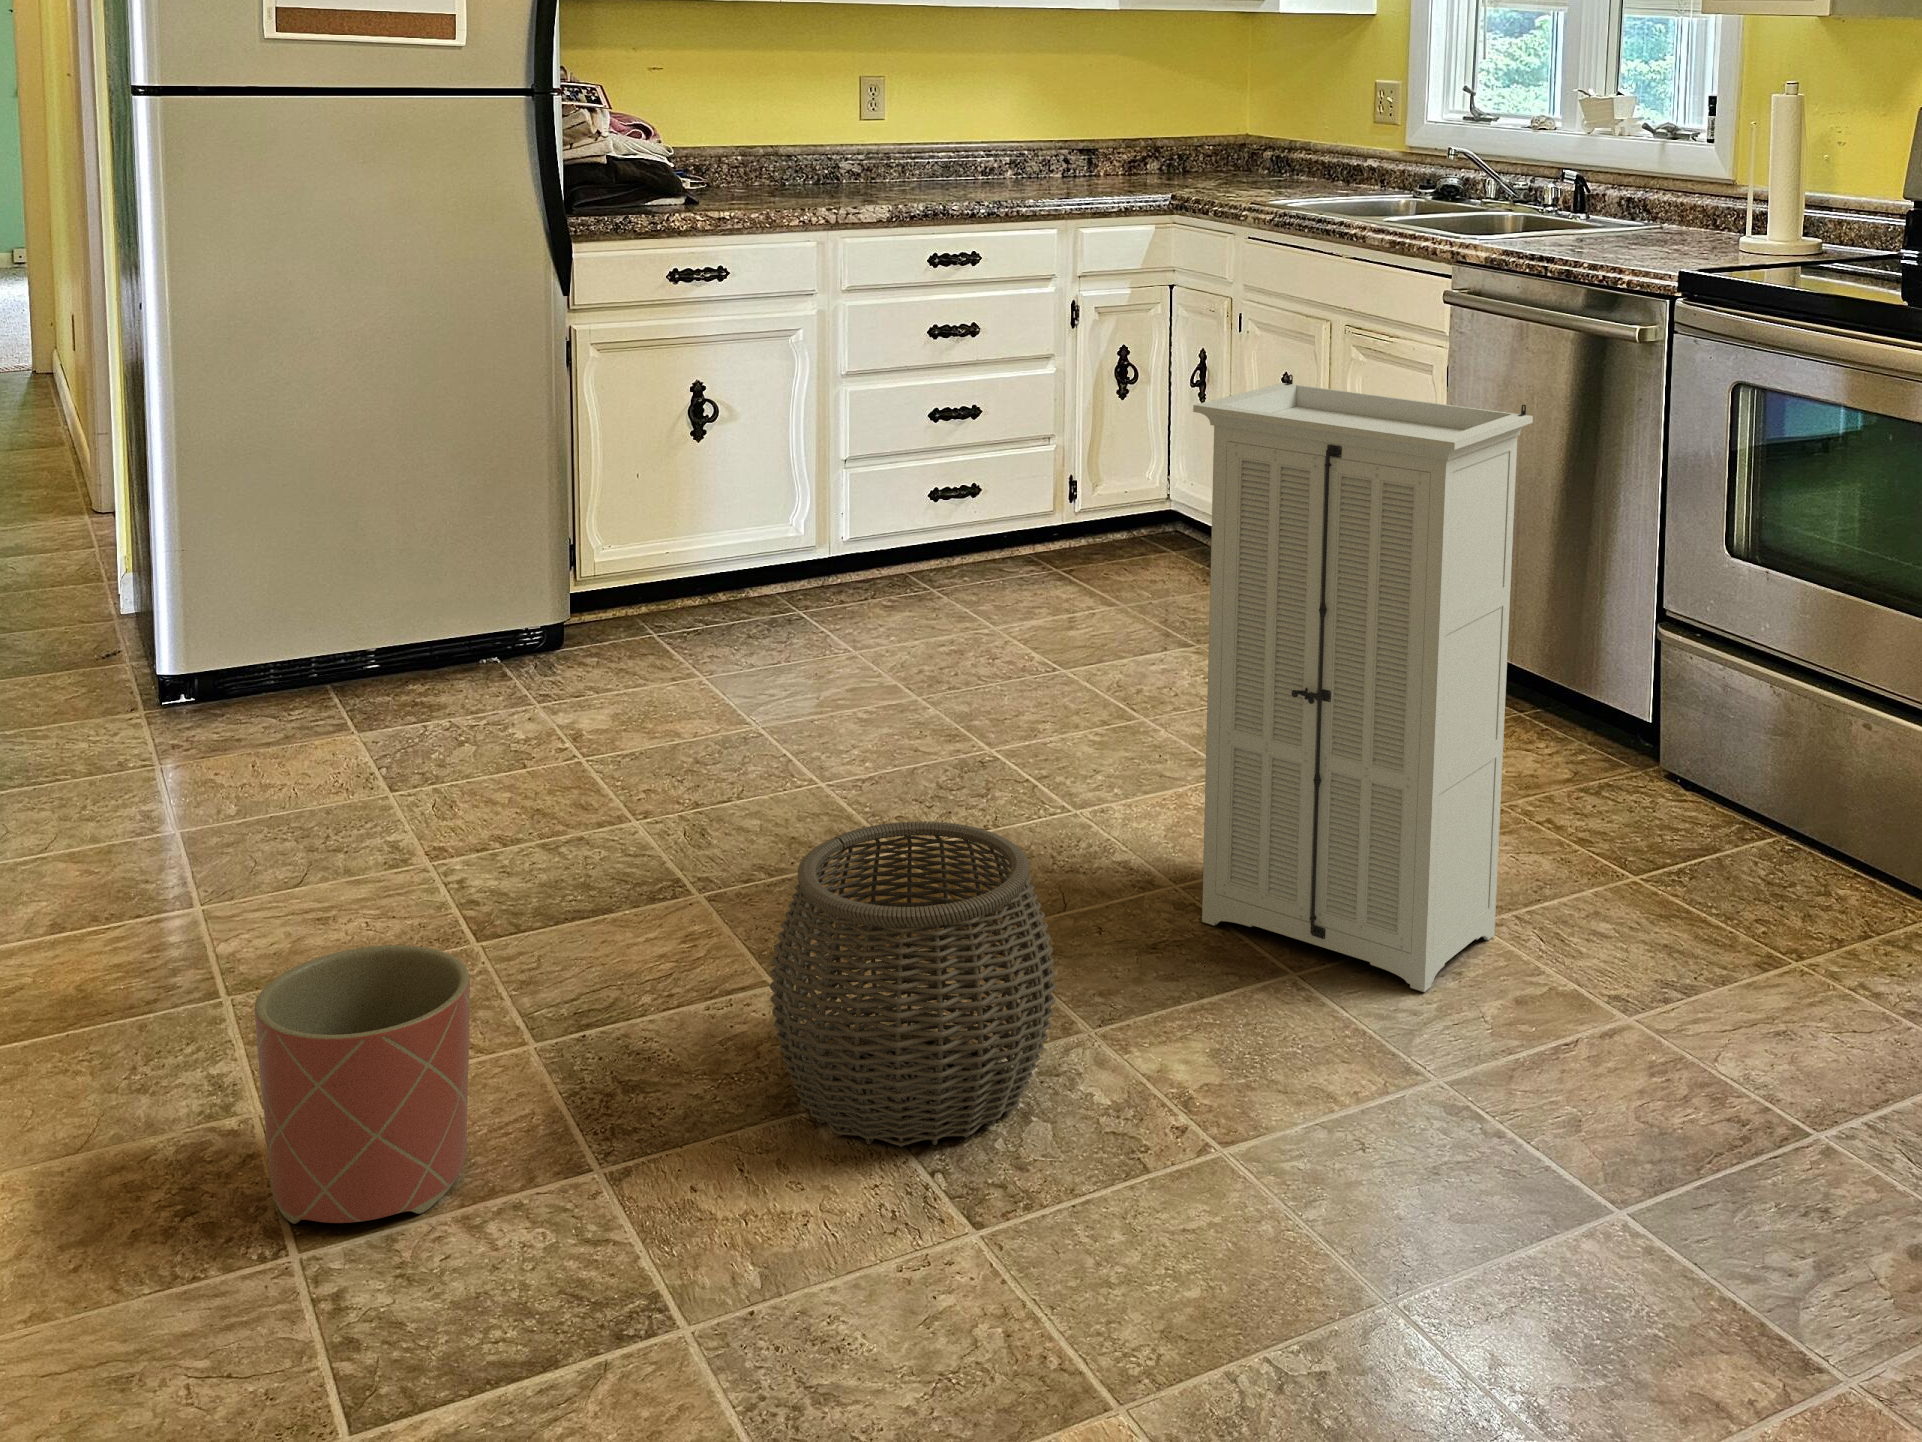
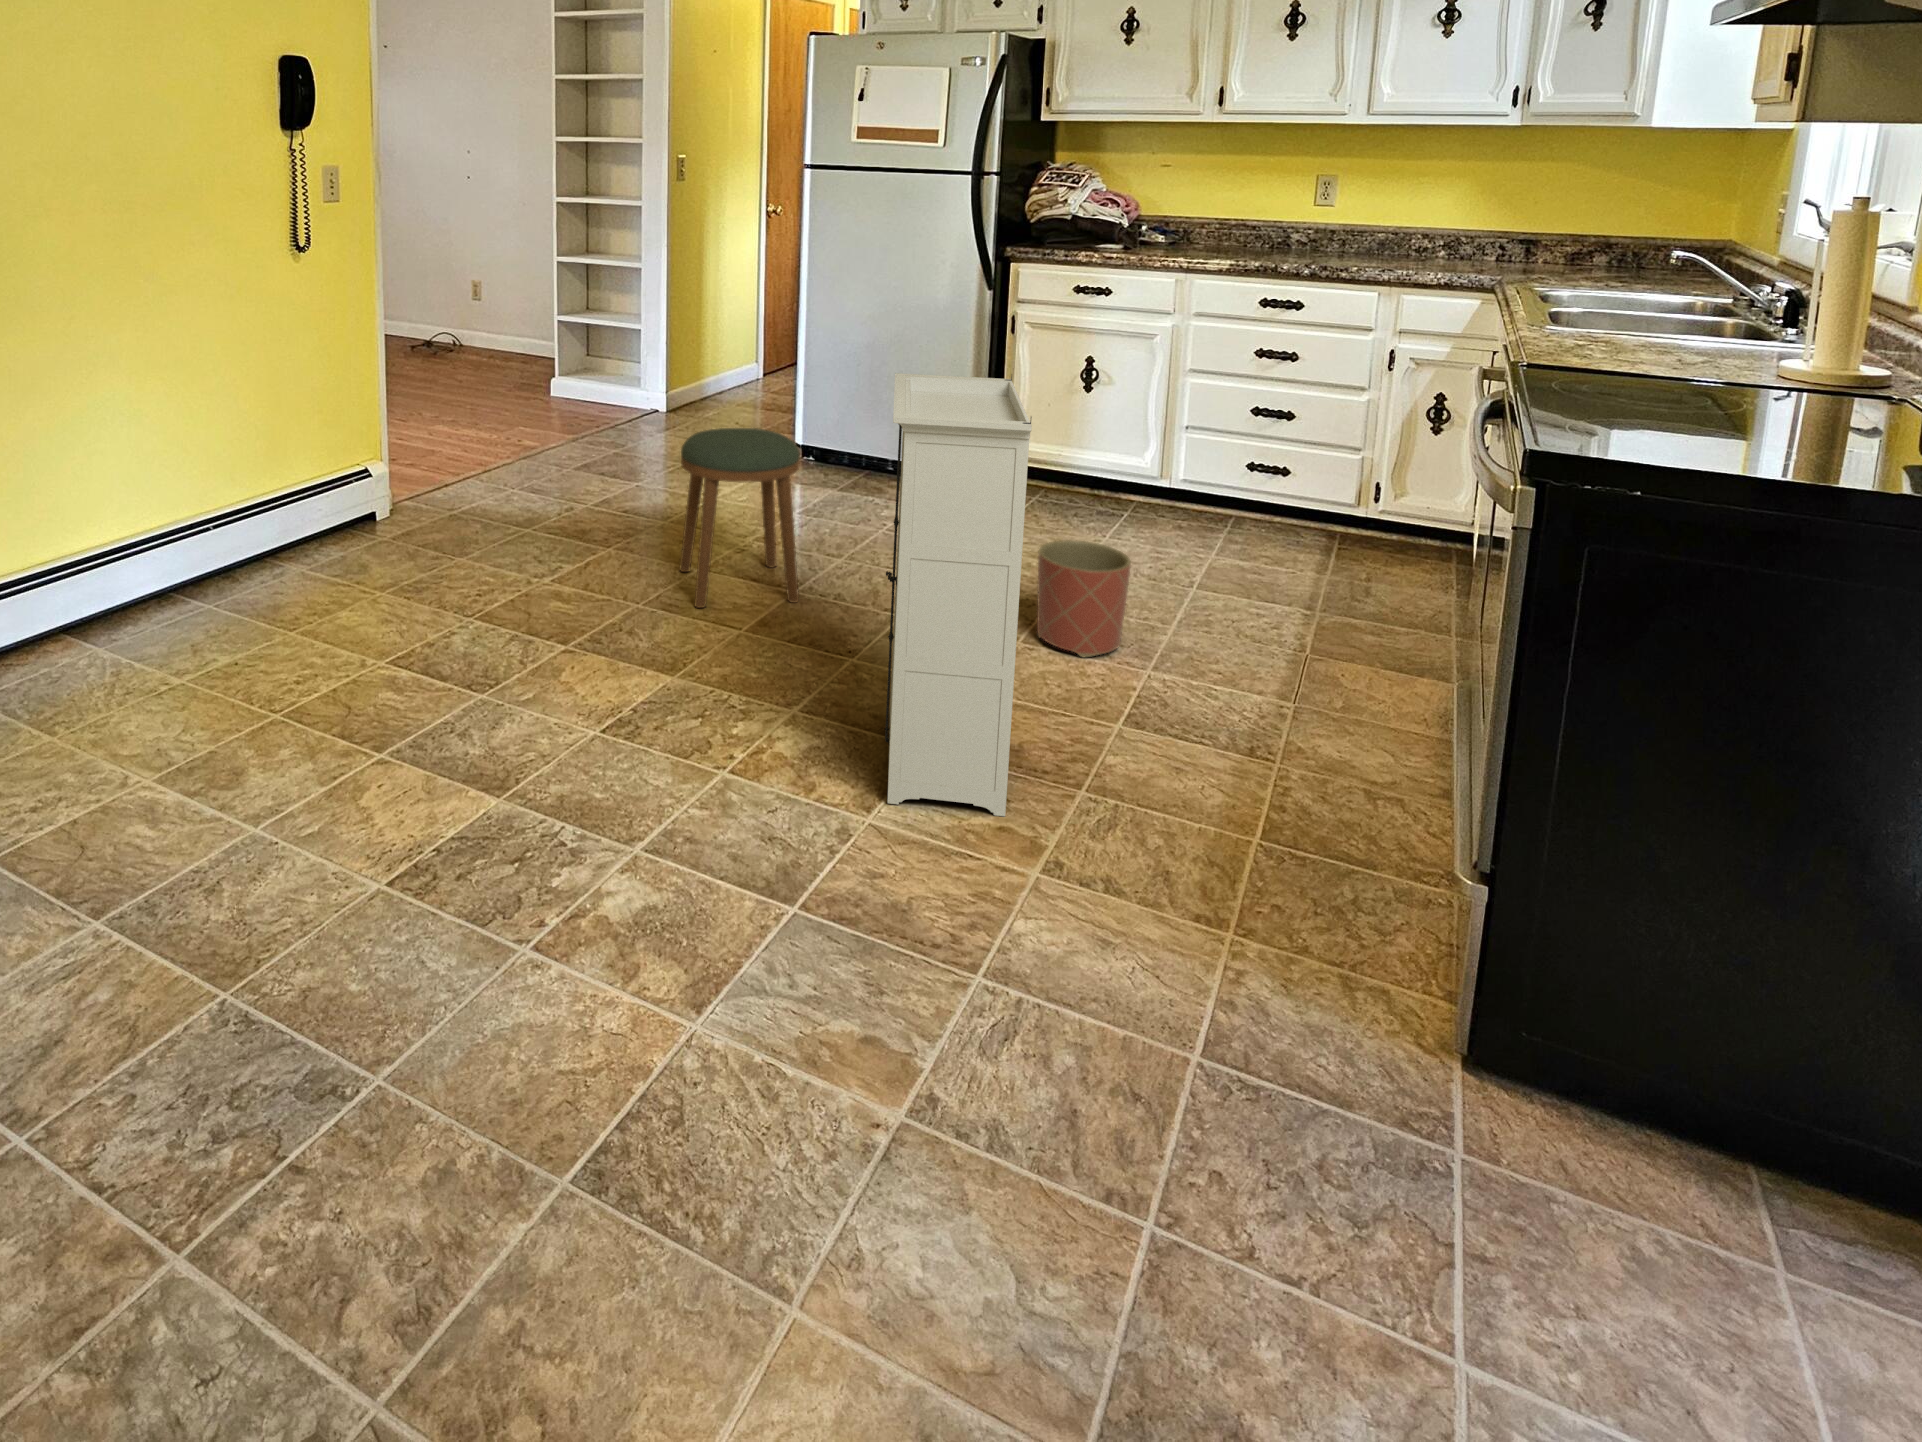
stool: none [518,600,789,964] -> present [679,428,800,608]
woven basket: present [770,821,1056,1147] -> none [556,544,704,710]
planter: present [255,945,470,1224] -> present [1037,540,1131,657]

